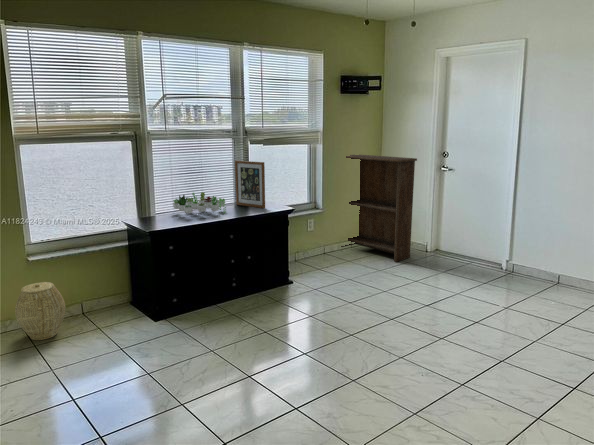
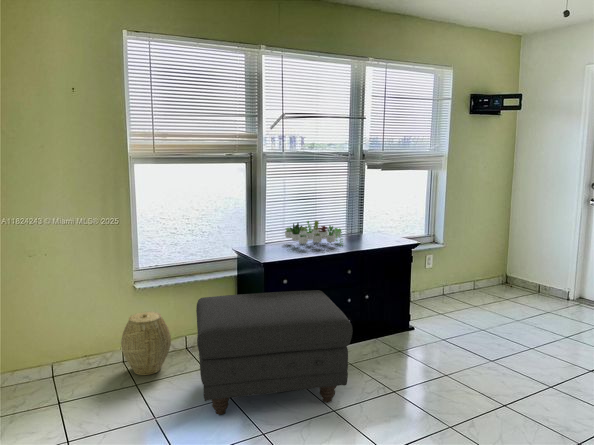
bookshelf: present [341,155,417,262] -> none [460,183,564,311]
picture frame: present [235,160,265,208] -> none [351,187,387,241]
ottoman: none [83,253,225,366] -> present [196,290,353,415]

